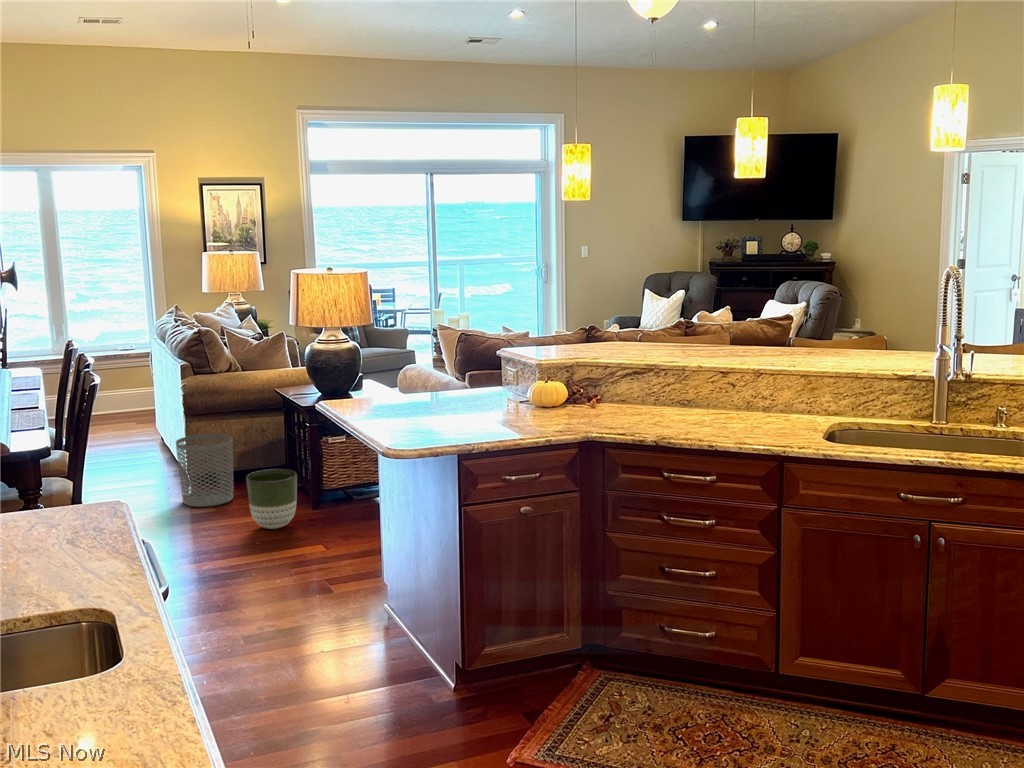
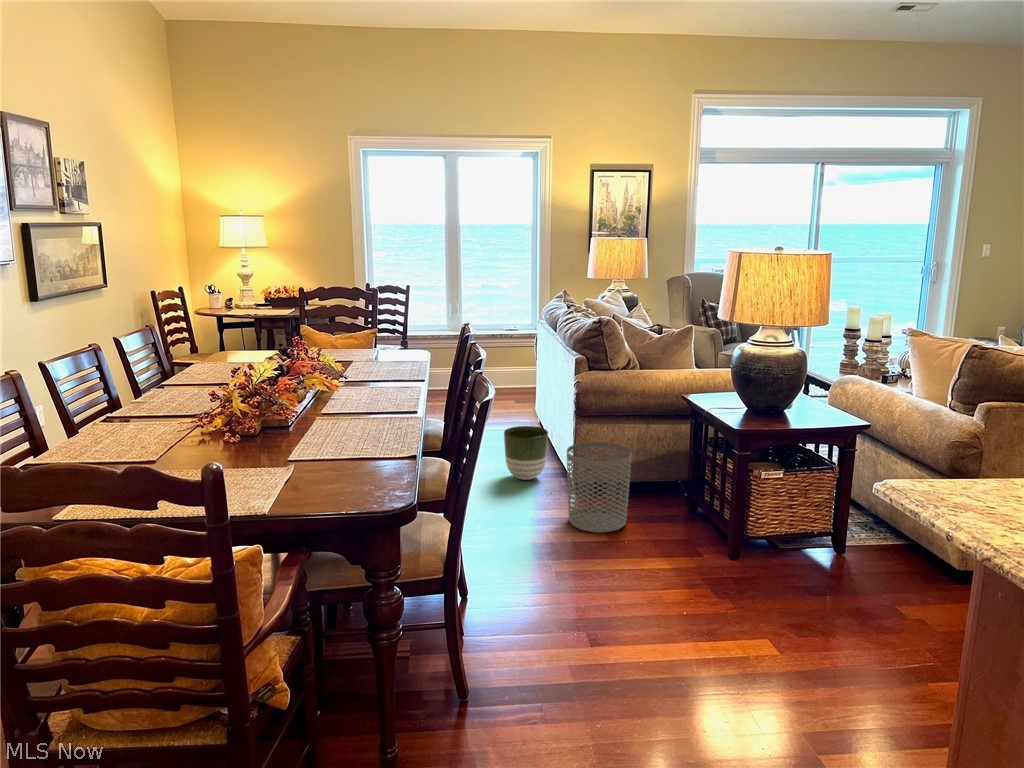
planter: present [246,469,297,529] -> present [504,426,548,480]

